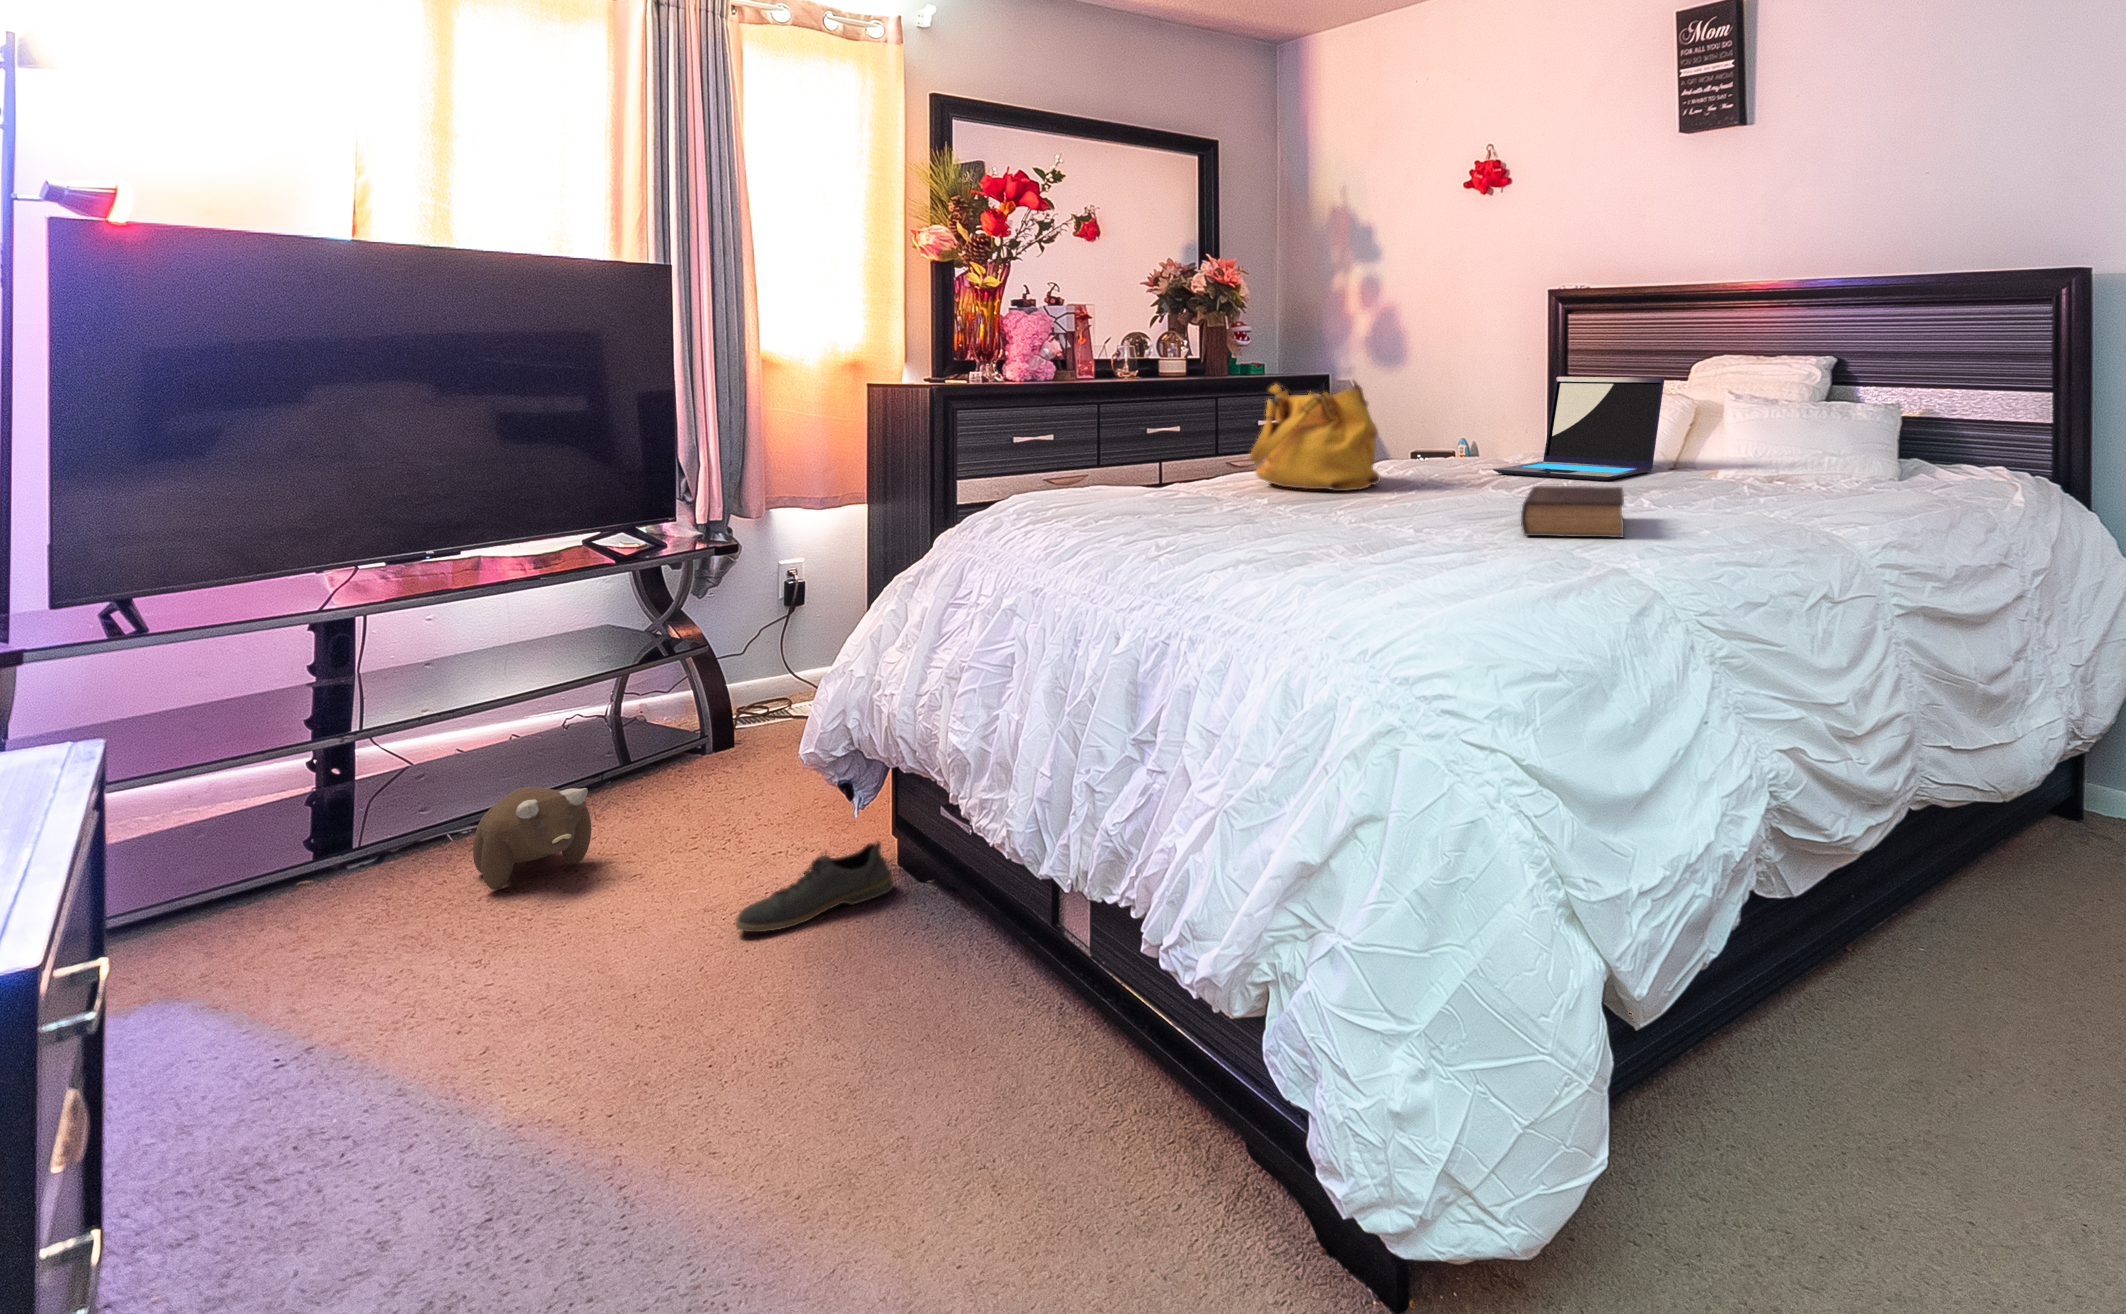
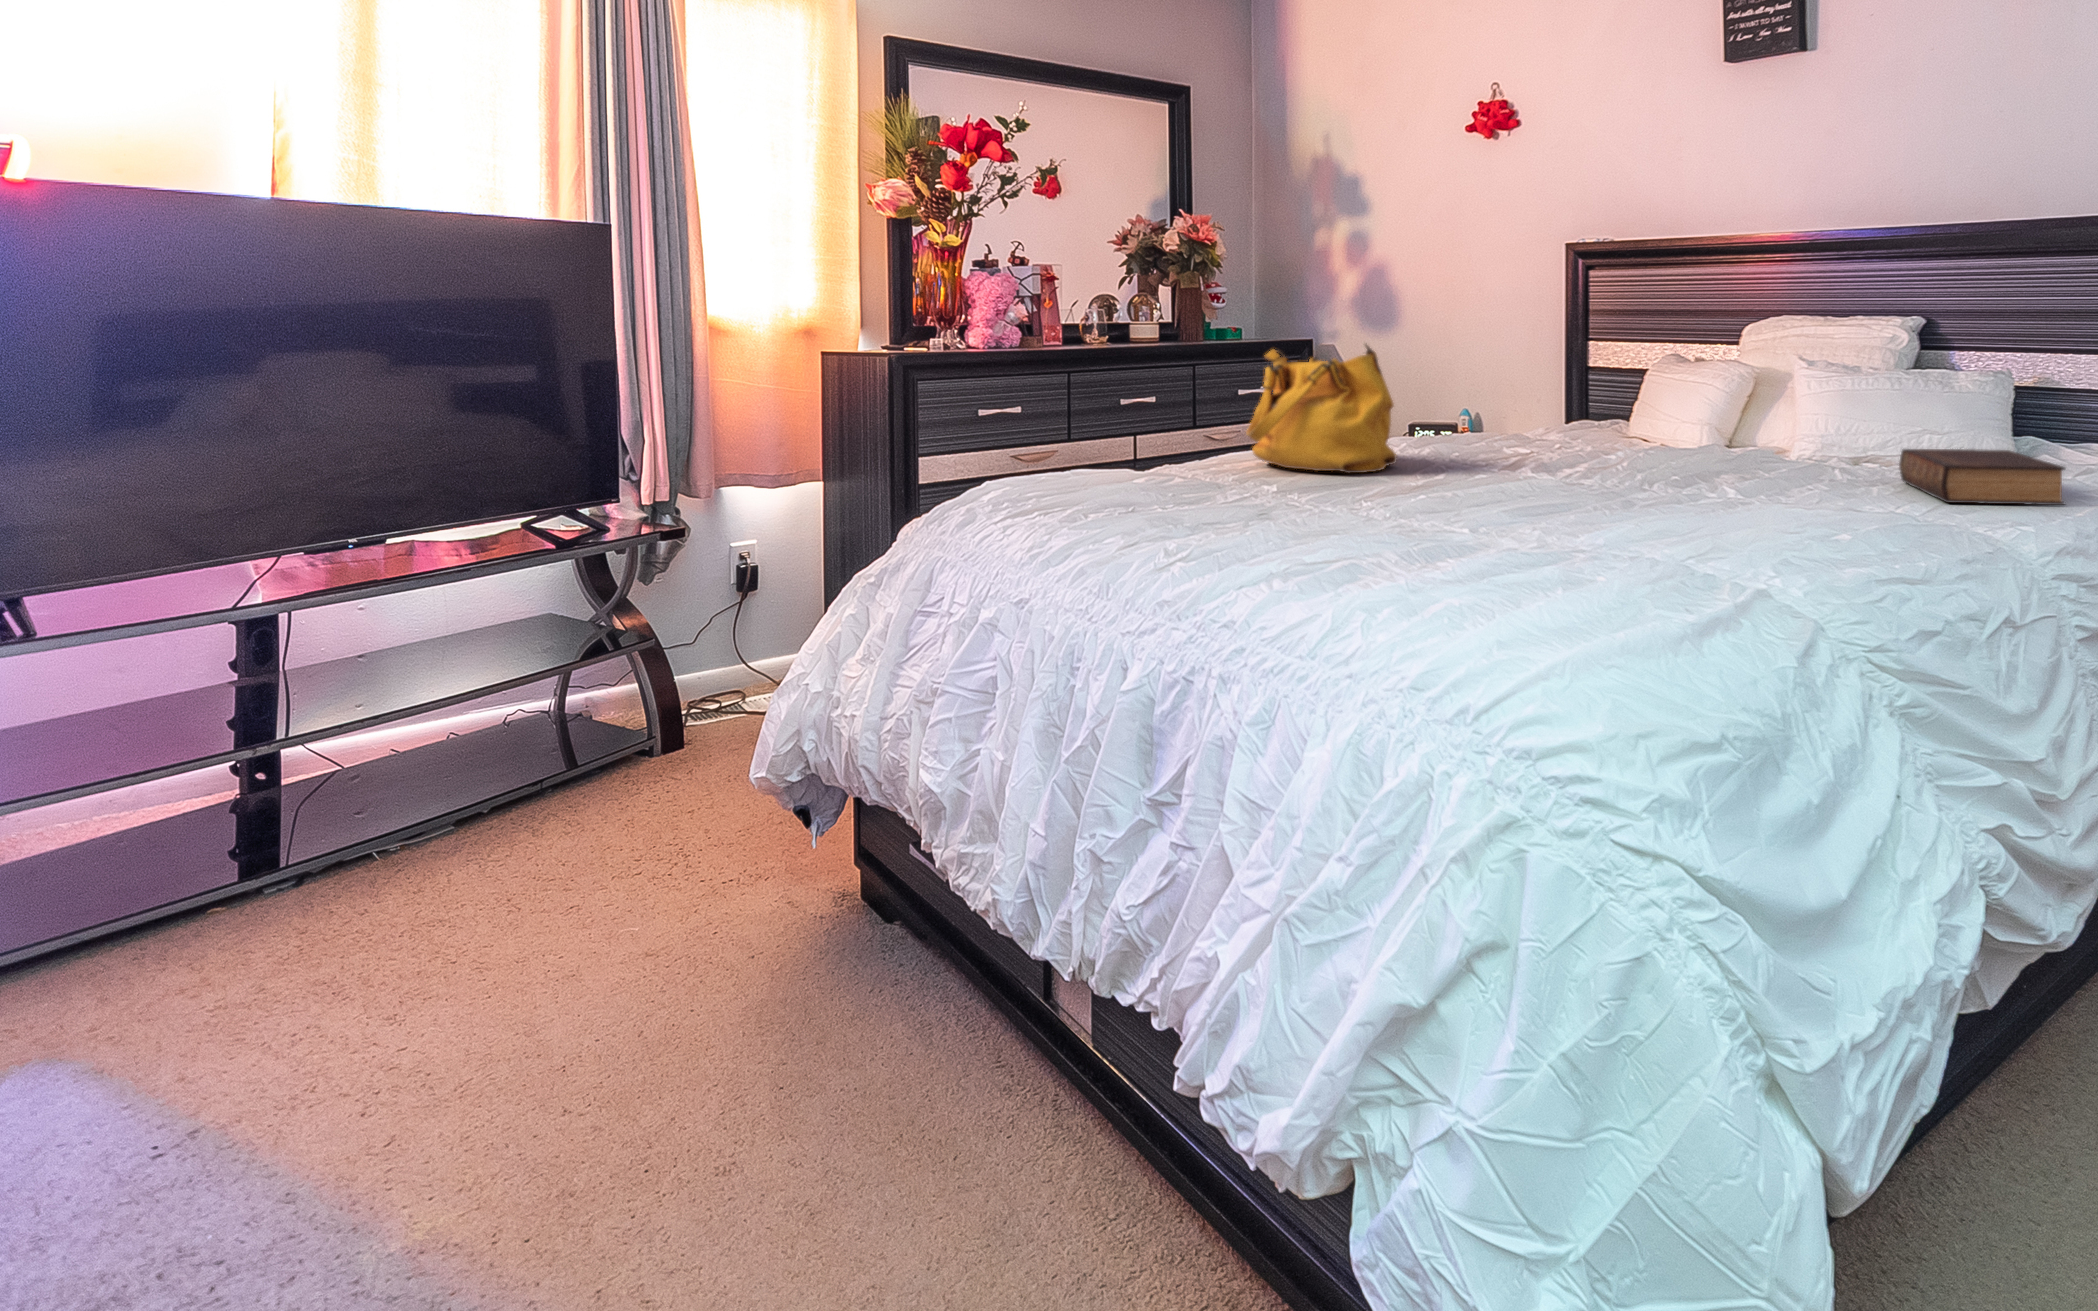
laptop: present [1493,377,1664,480] -> none [1520,340,1719,461]
book: present [1521,486,1624,538] -> present [1899,449,2065,505]
plush toy: present [473,786,591,890] -> none [401,799,527,916]
shoe: present [735,841,893,932] -> none [679,871,854,981]

